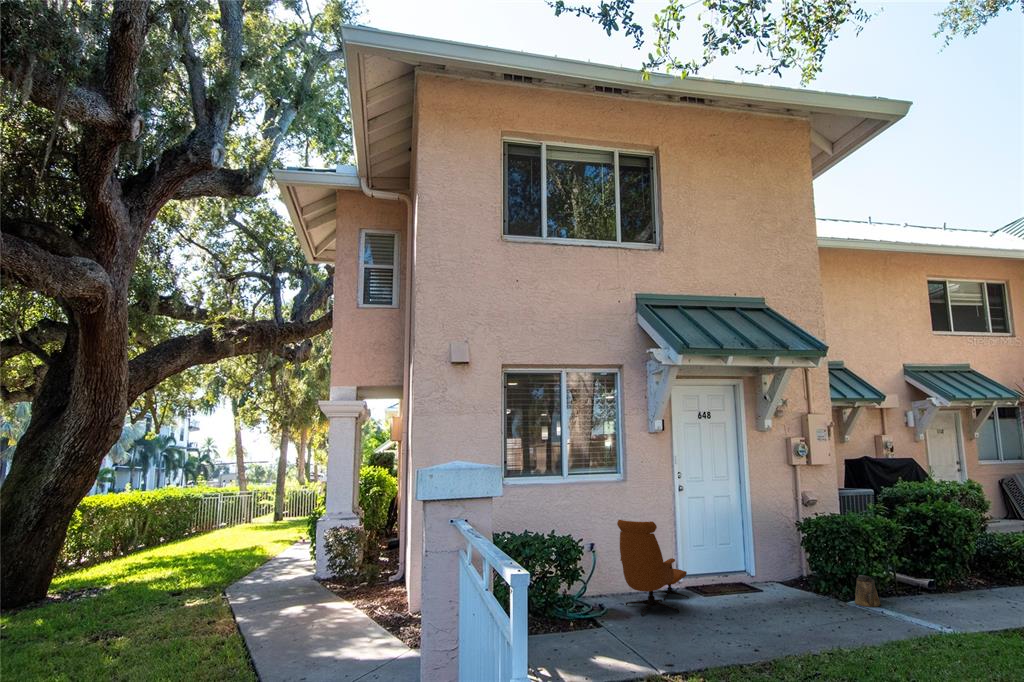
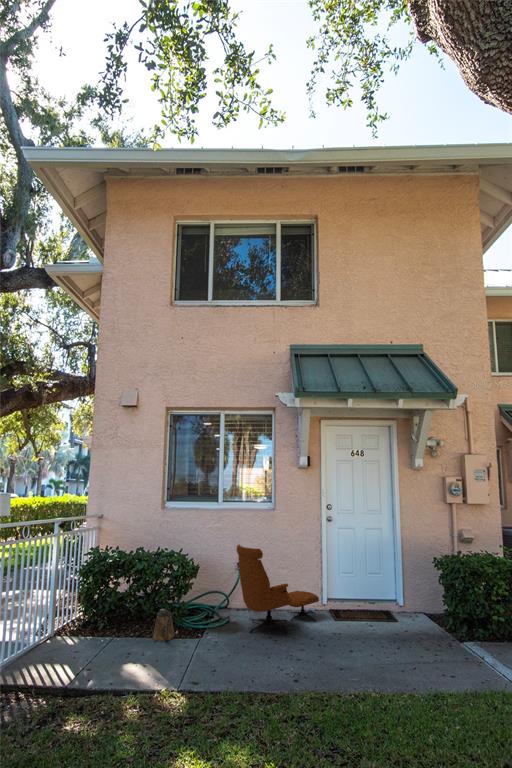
watering can: present [855,575,881,607] -> present [153,609,175,641]

